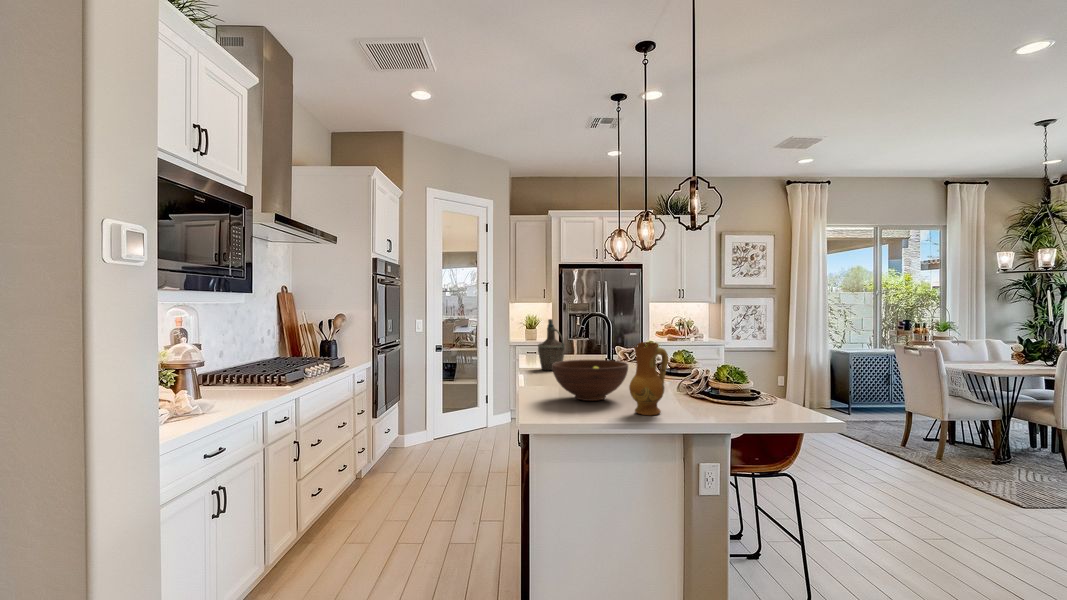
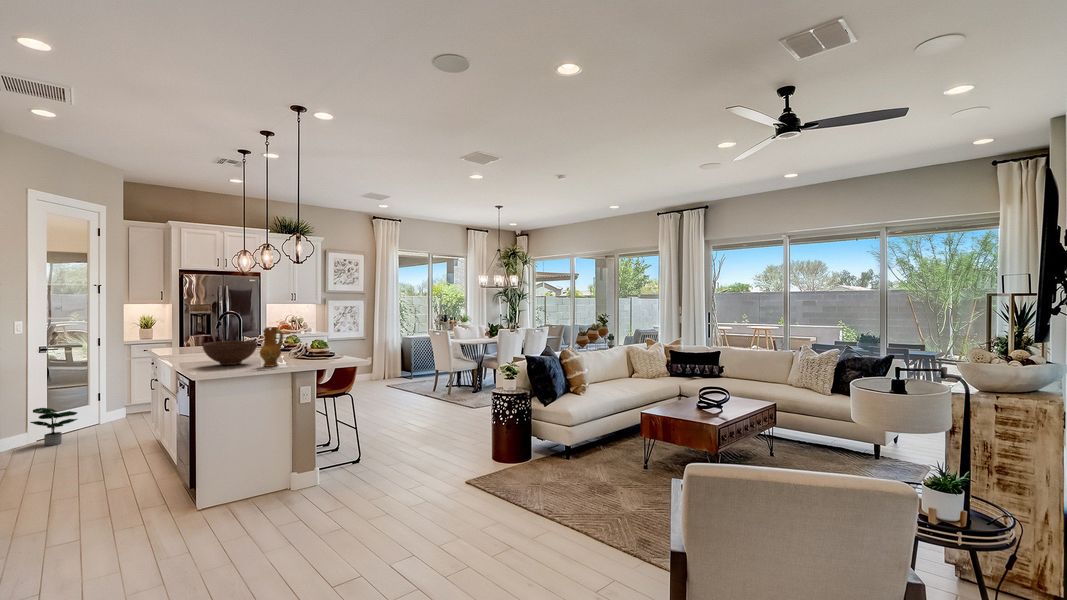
bottle: present [538,319,565,370] -> none [174,317,200,356]
potted plant: none [428,412,465,453] -> present [30,408,77,446]

